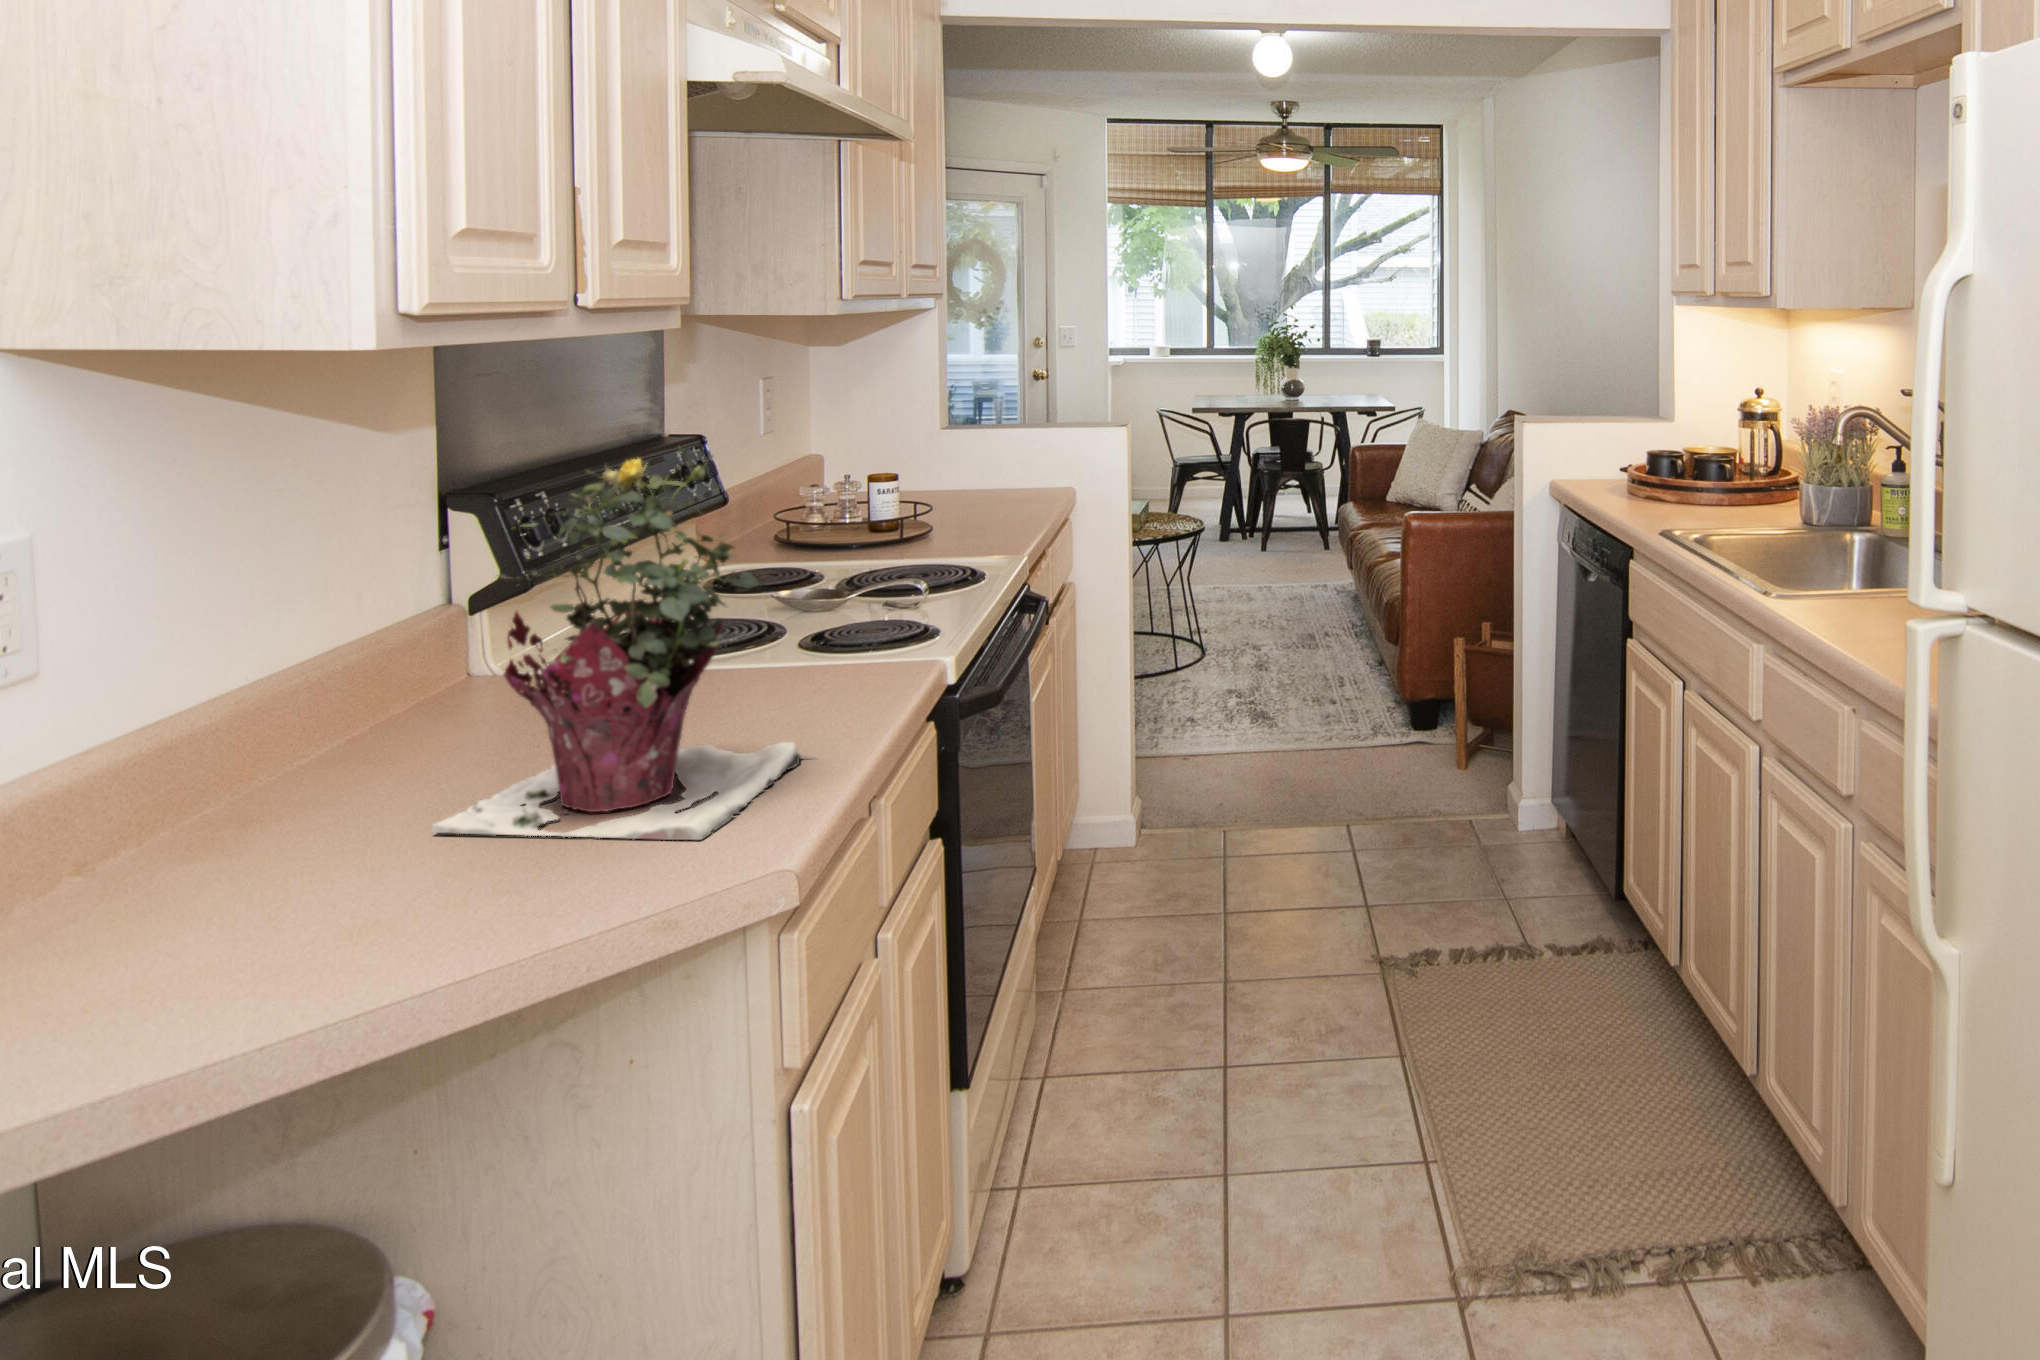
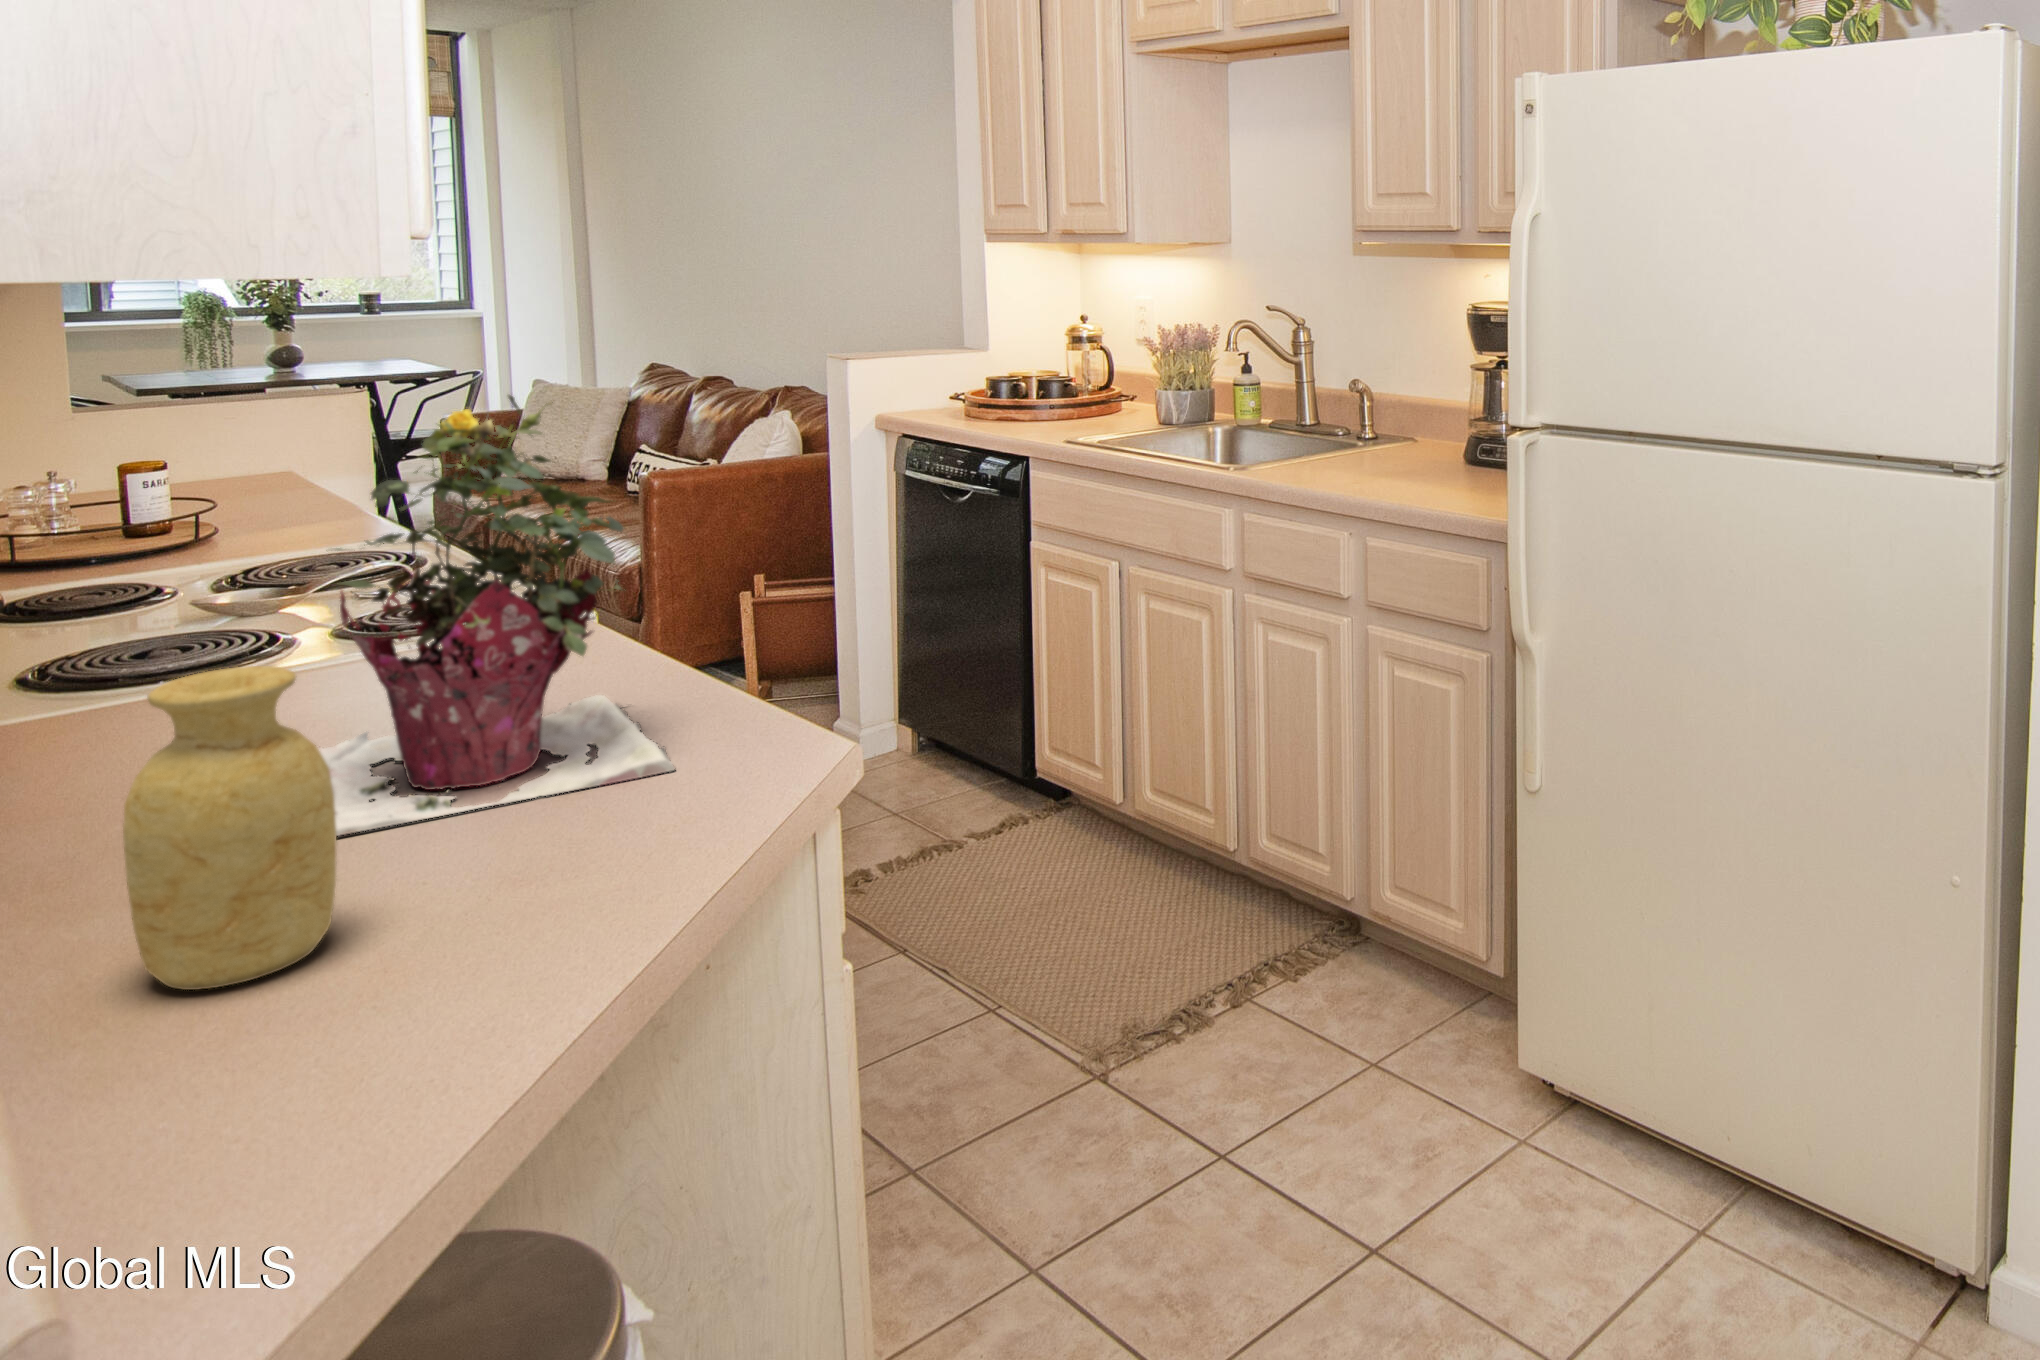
vase: none [94,676,270,957] -> present [123,666,336,990]

